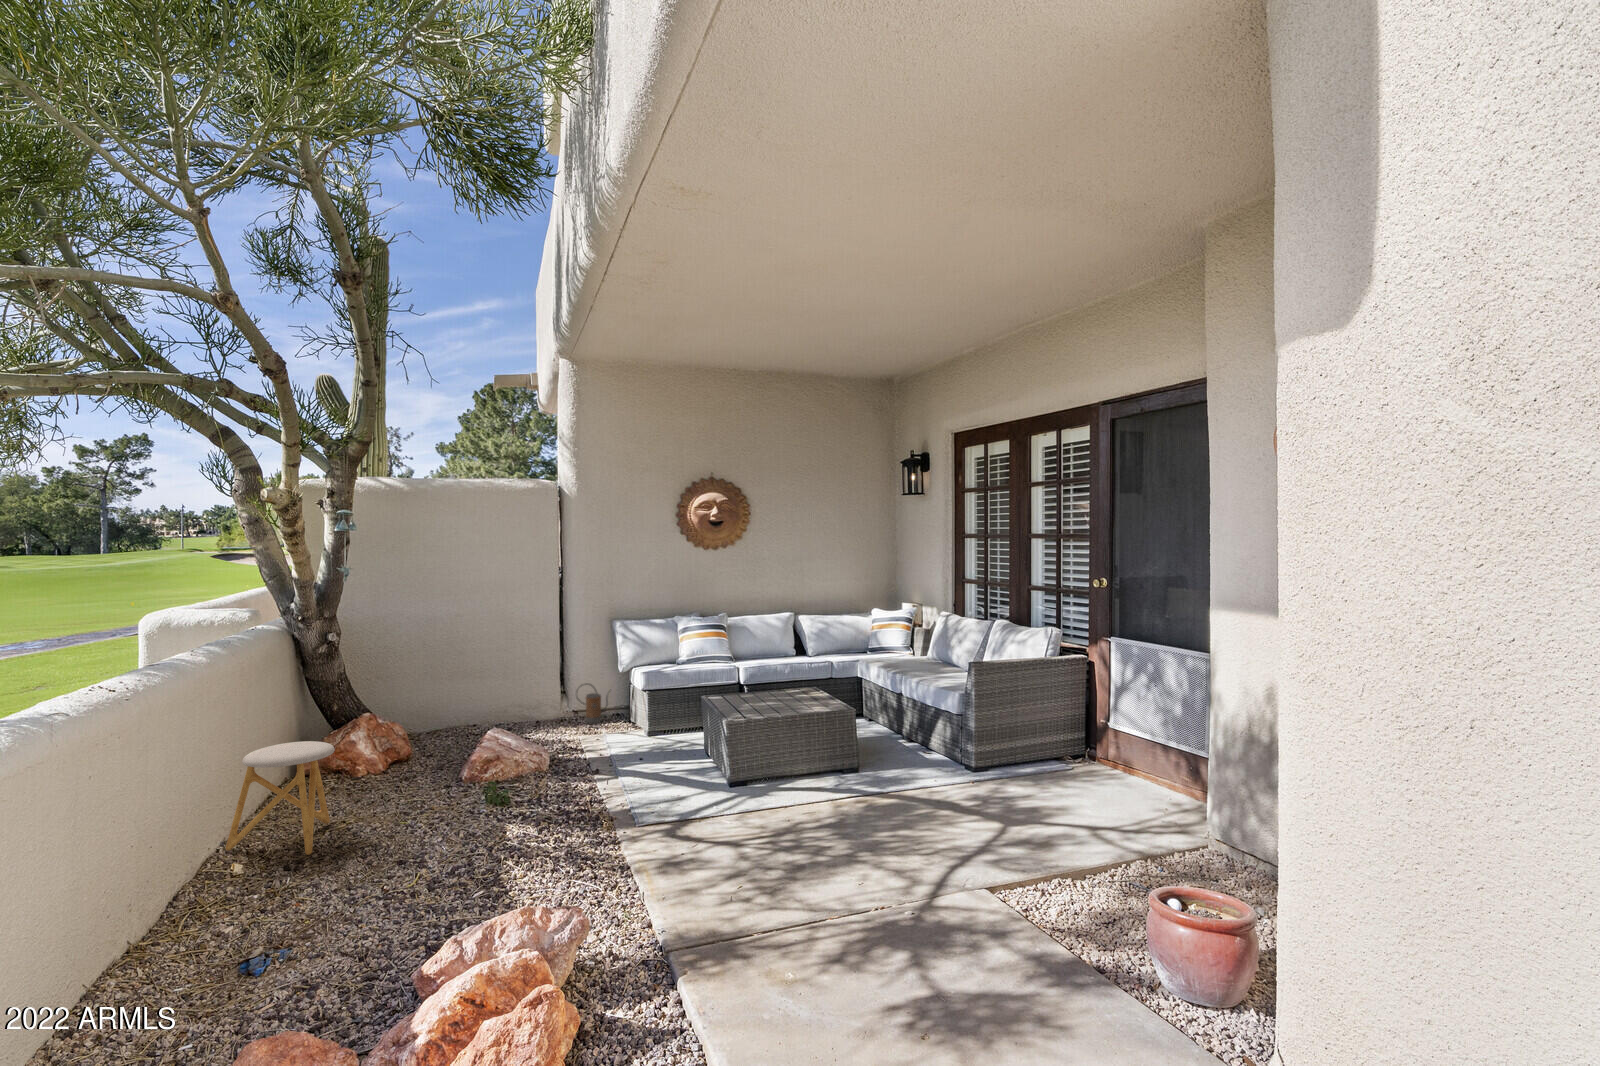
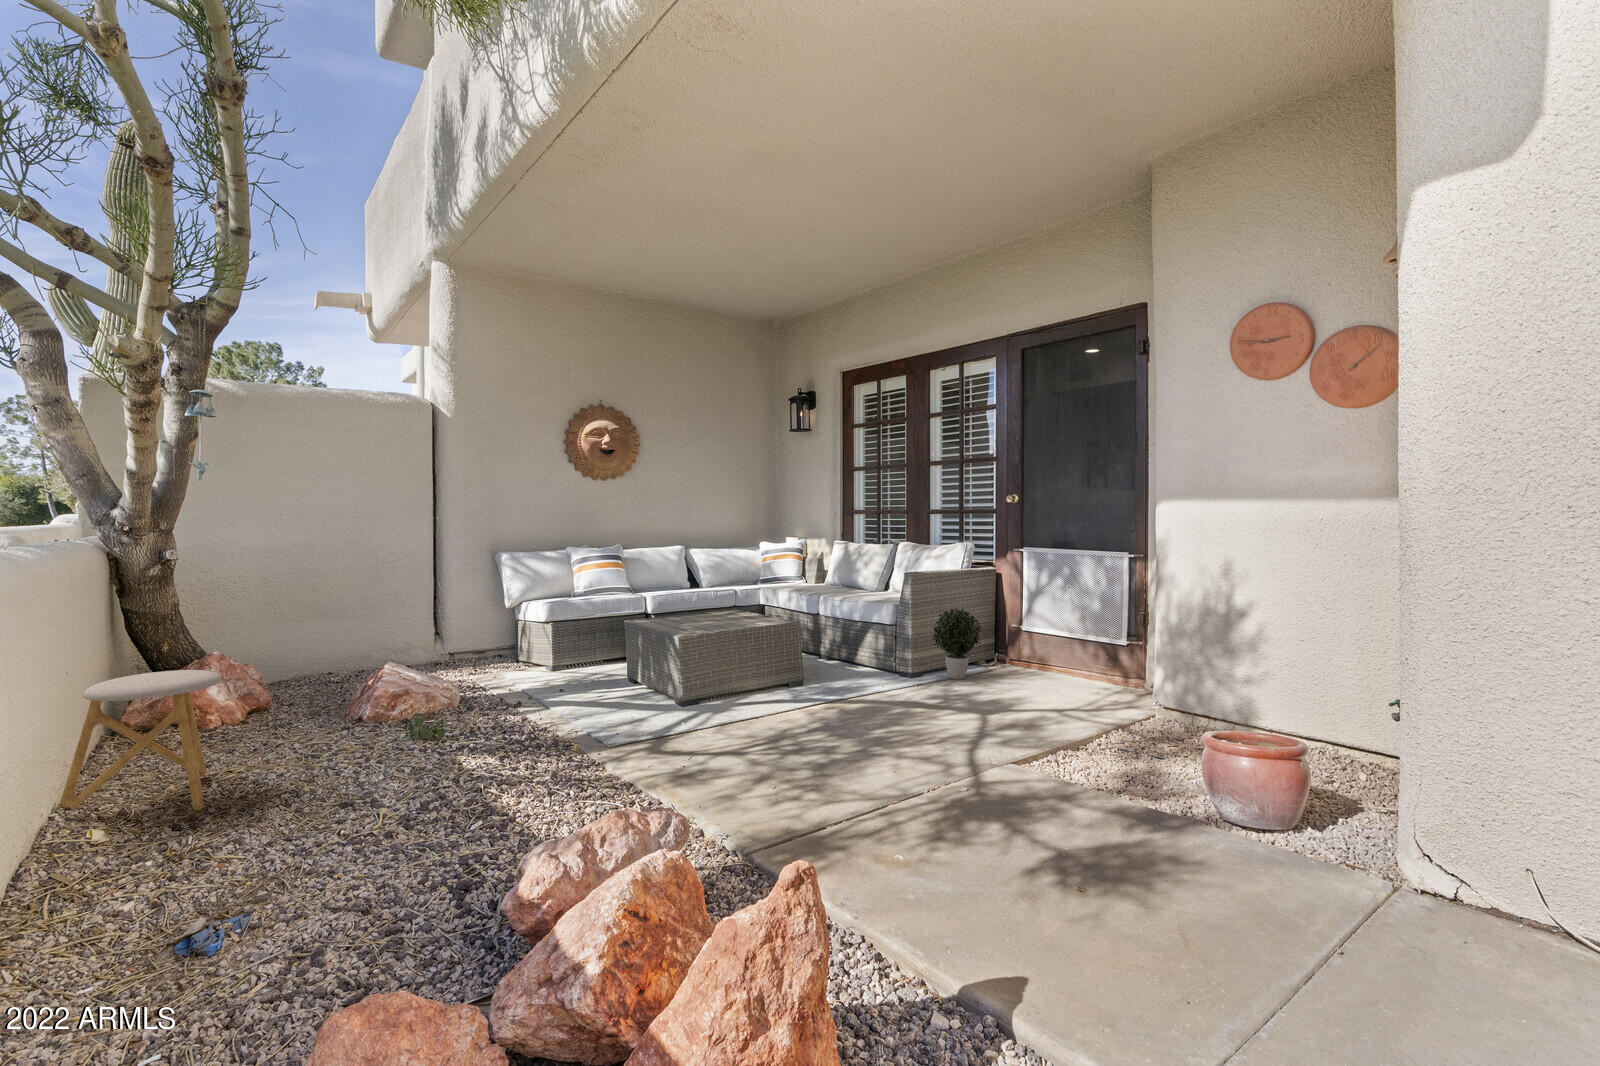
watering can: present [576,683,610,723] -> none [462,619,502,661]
potted plant: none [998,706,1055,785] -> present [933,609,982,680]

